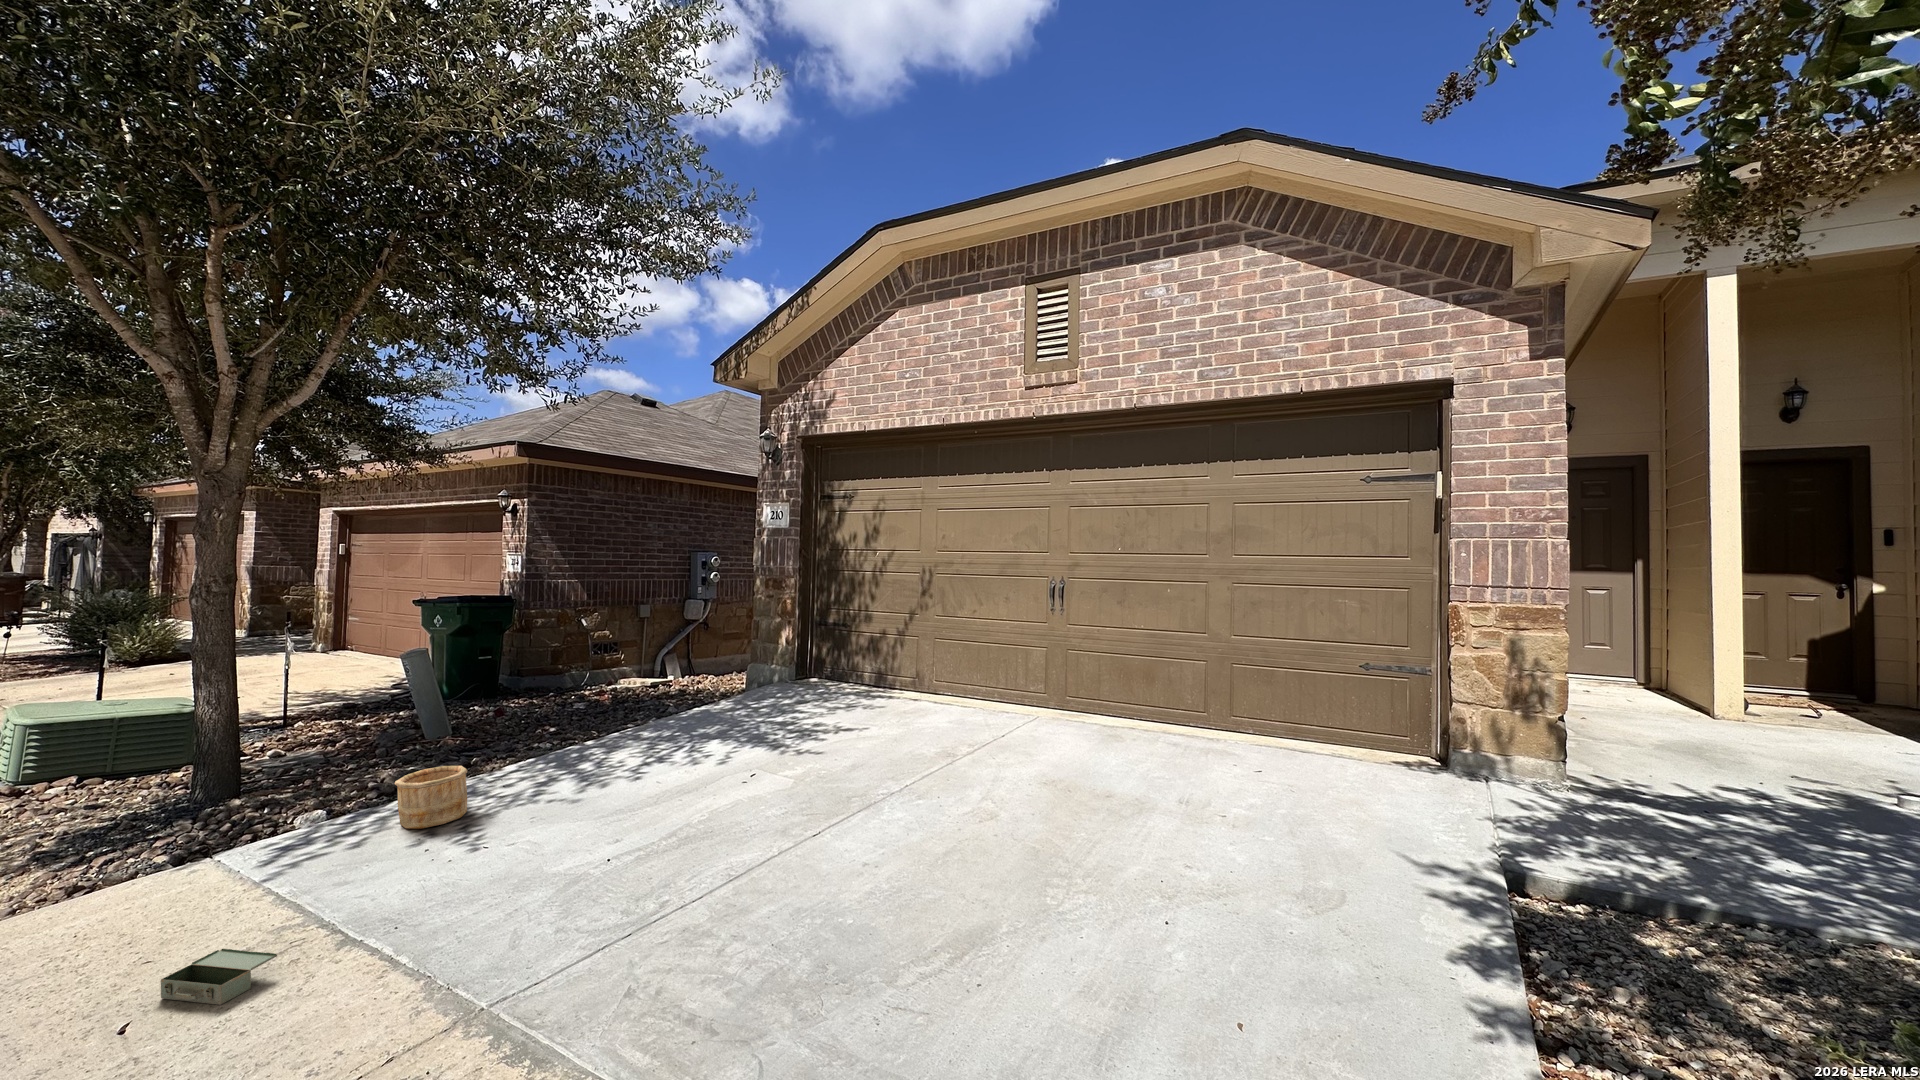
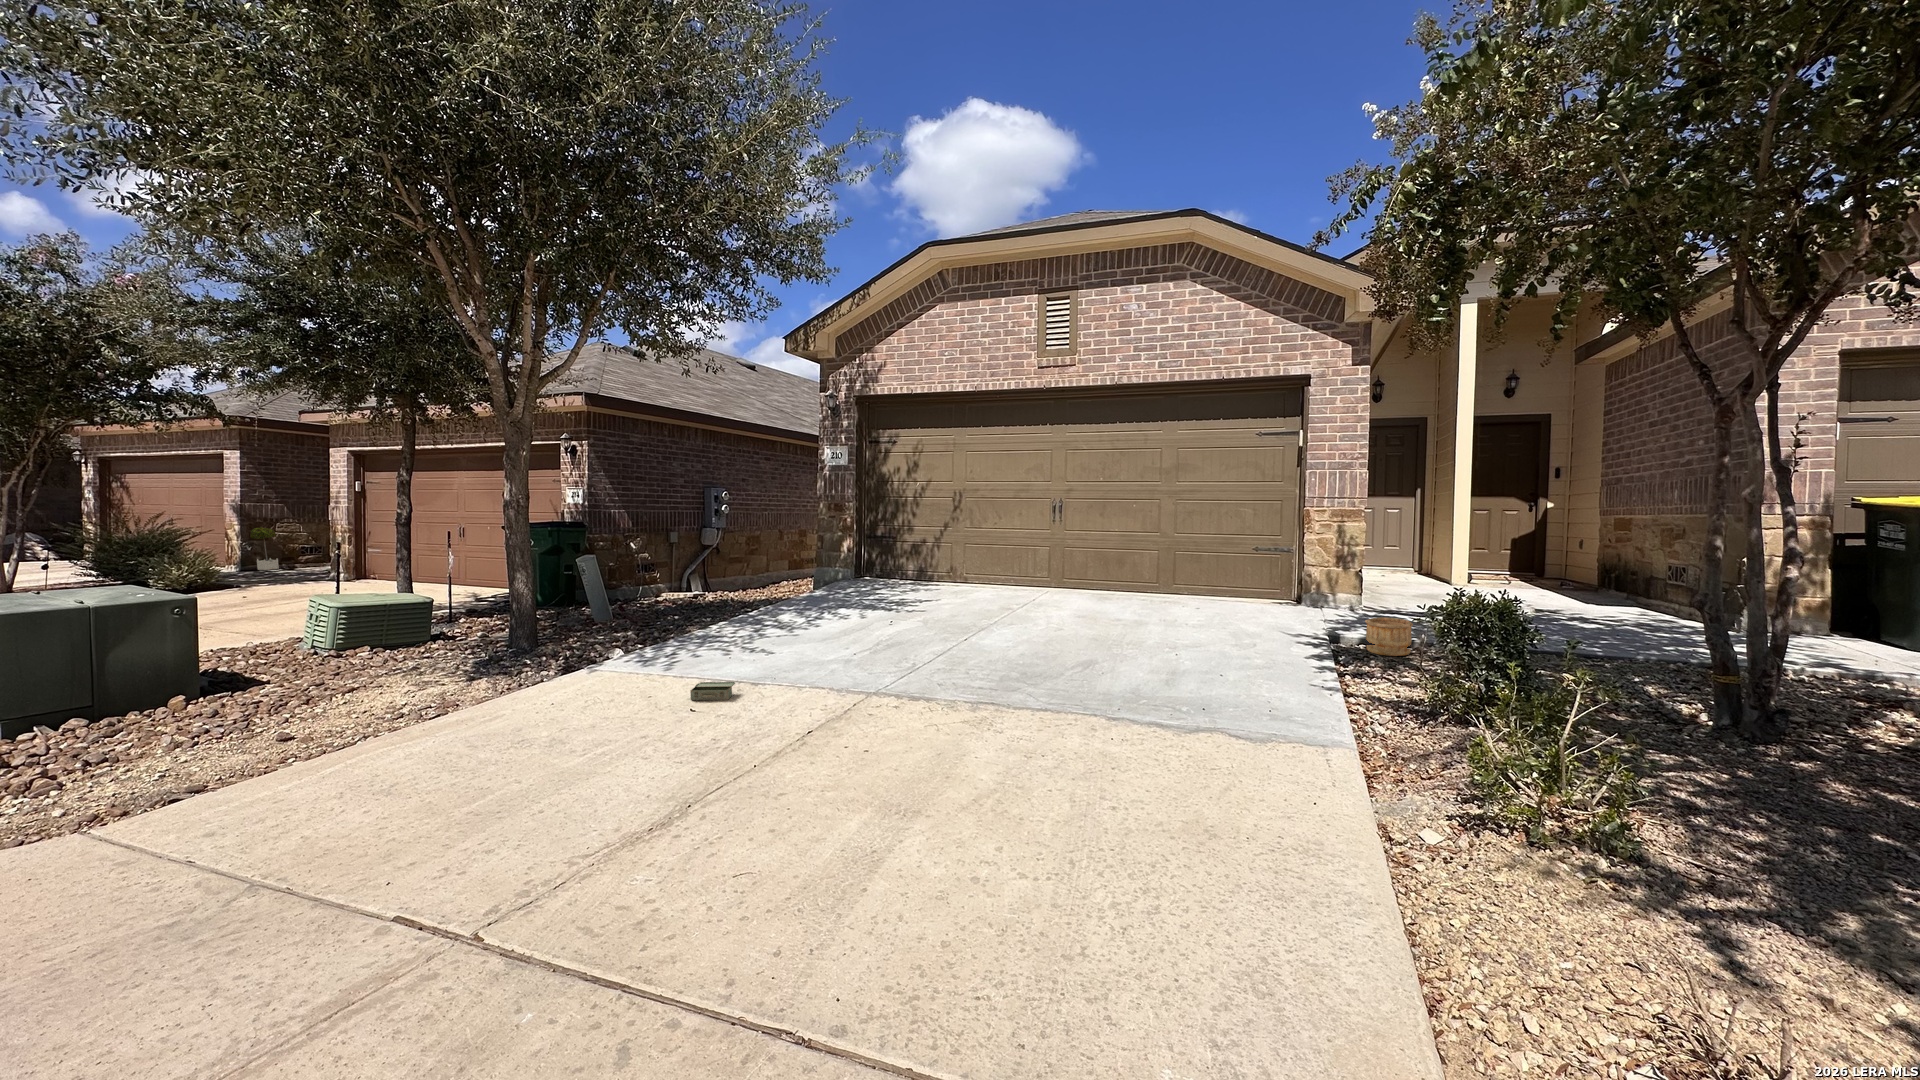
potted tree: none [263,589,289,634] -> present [250,527,279,570]
wooden bucket: present [394,766,468,829] -> present [1365,617,1413,656]

